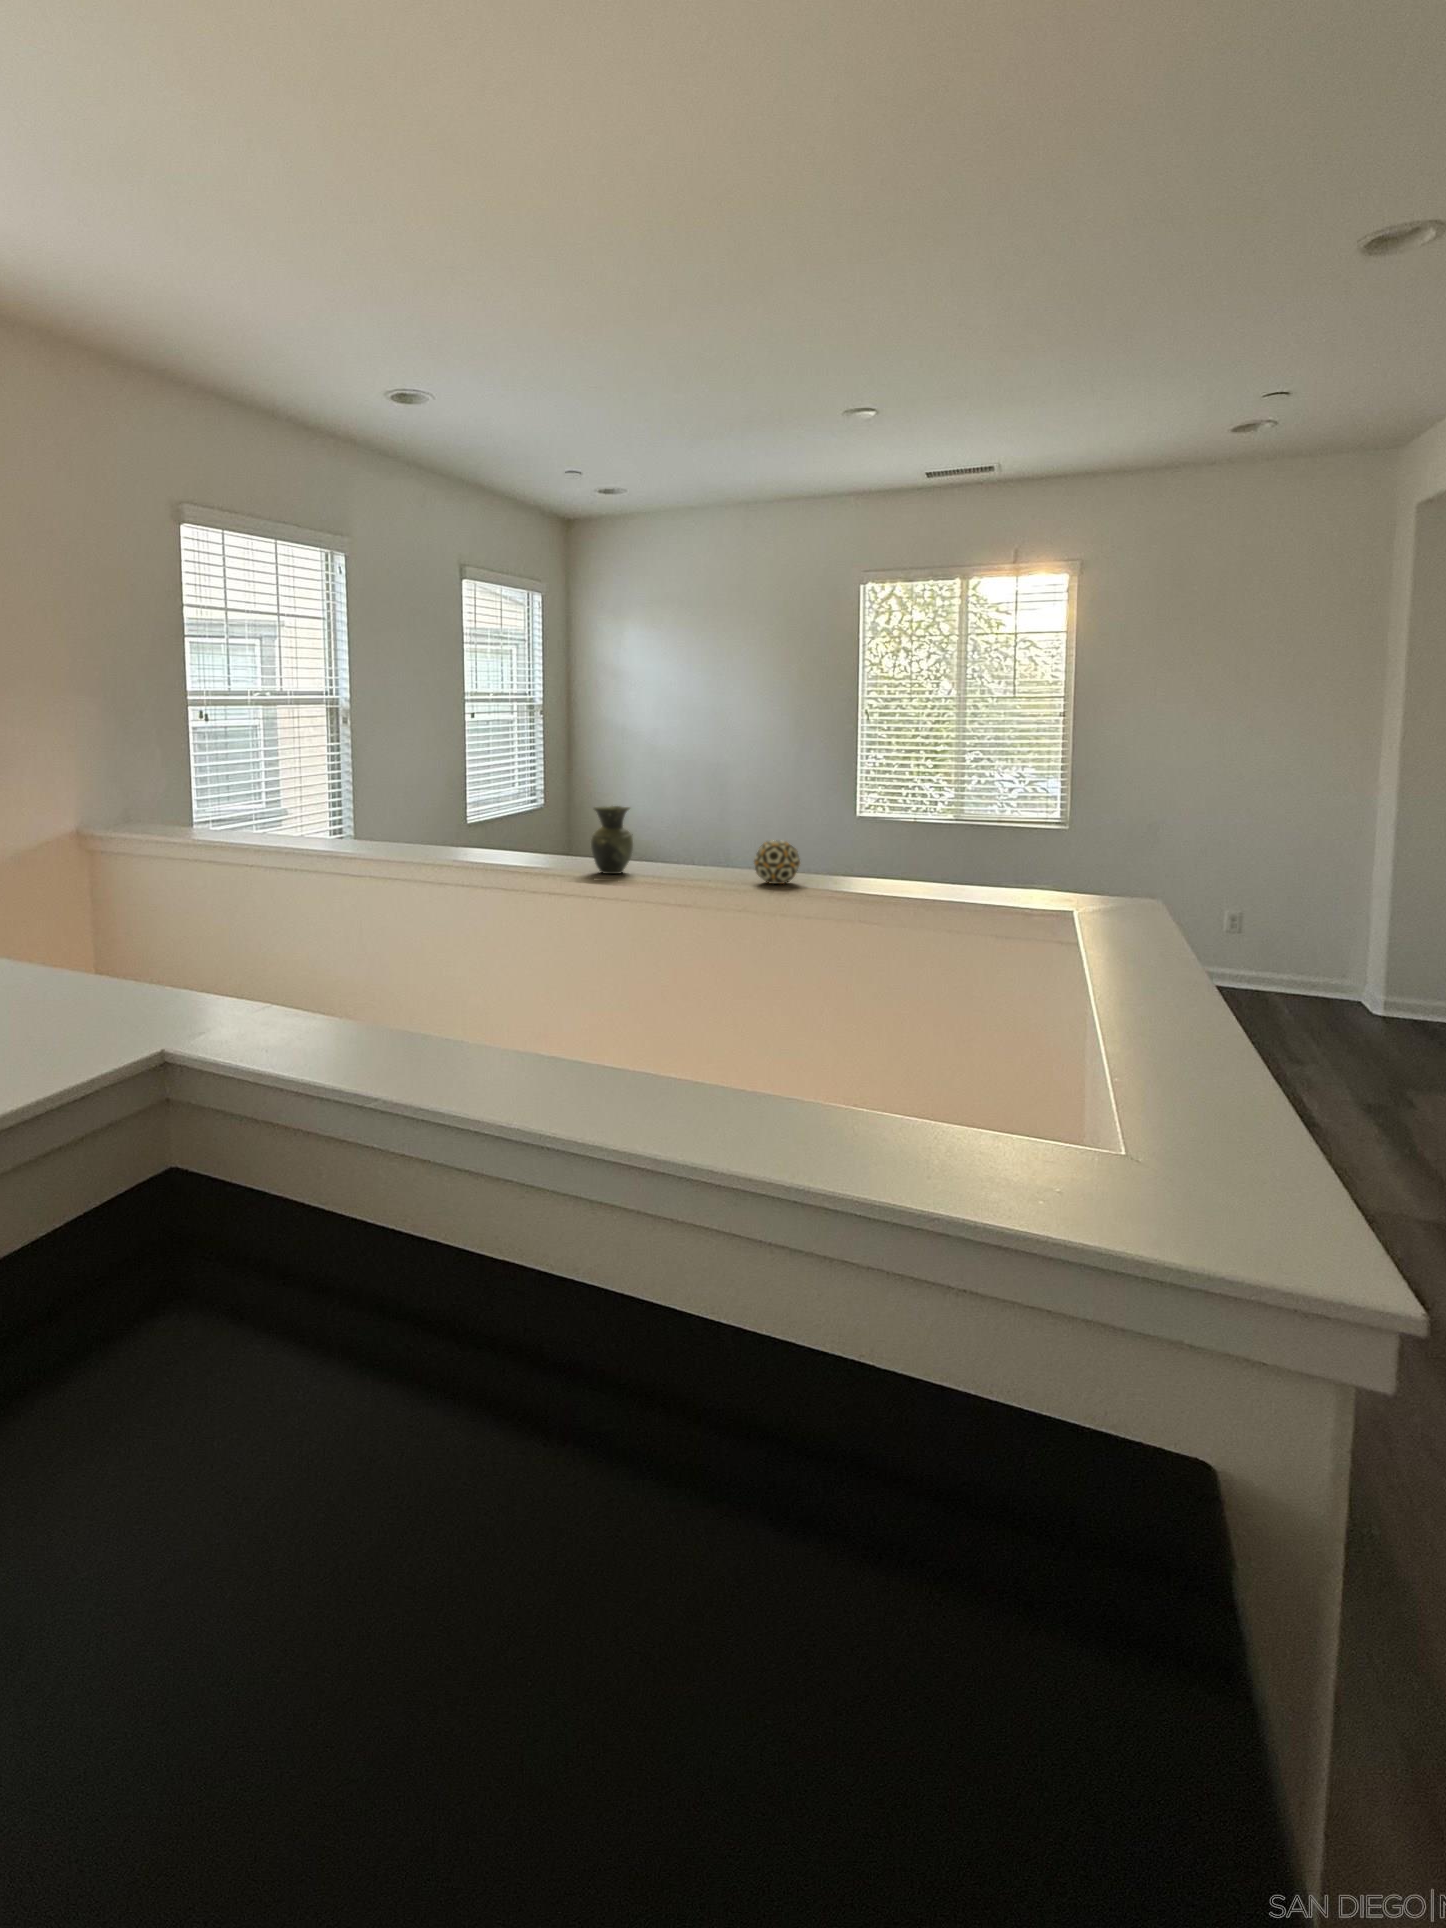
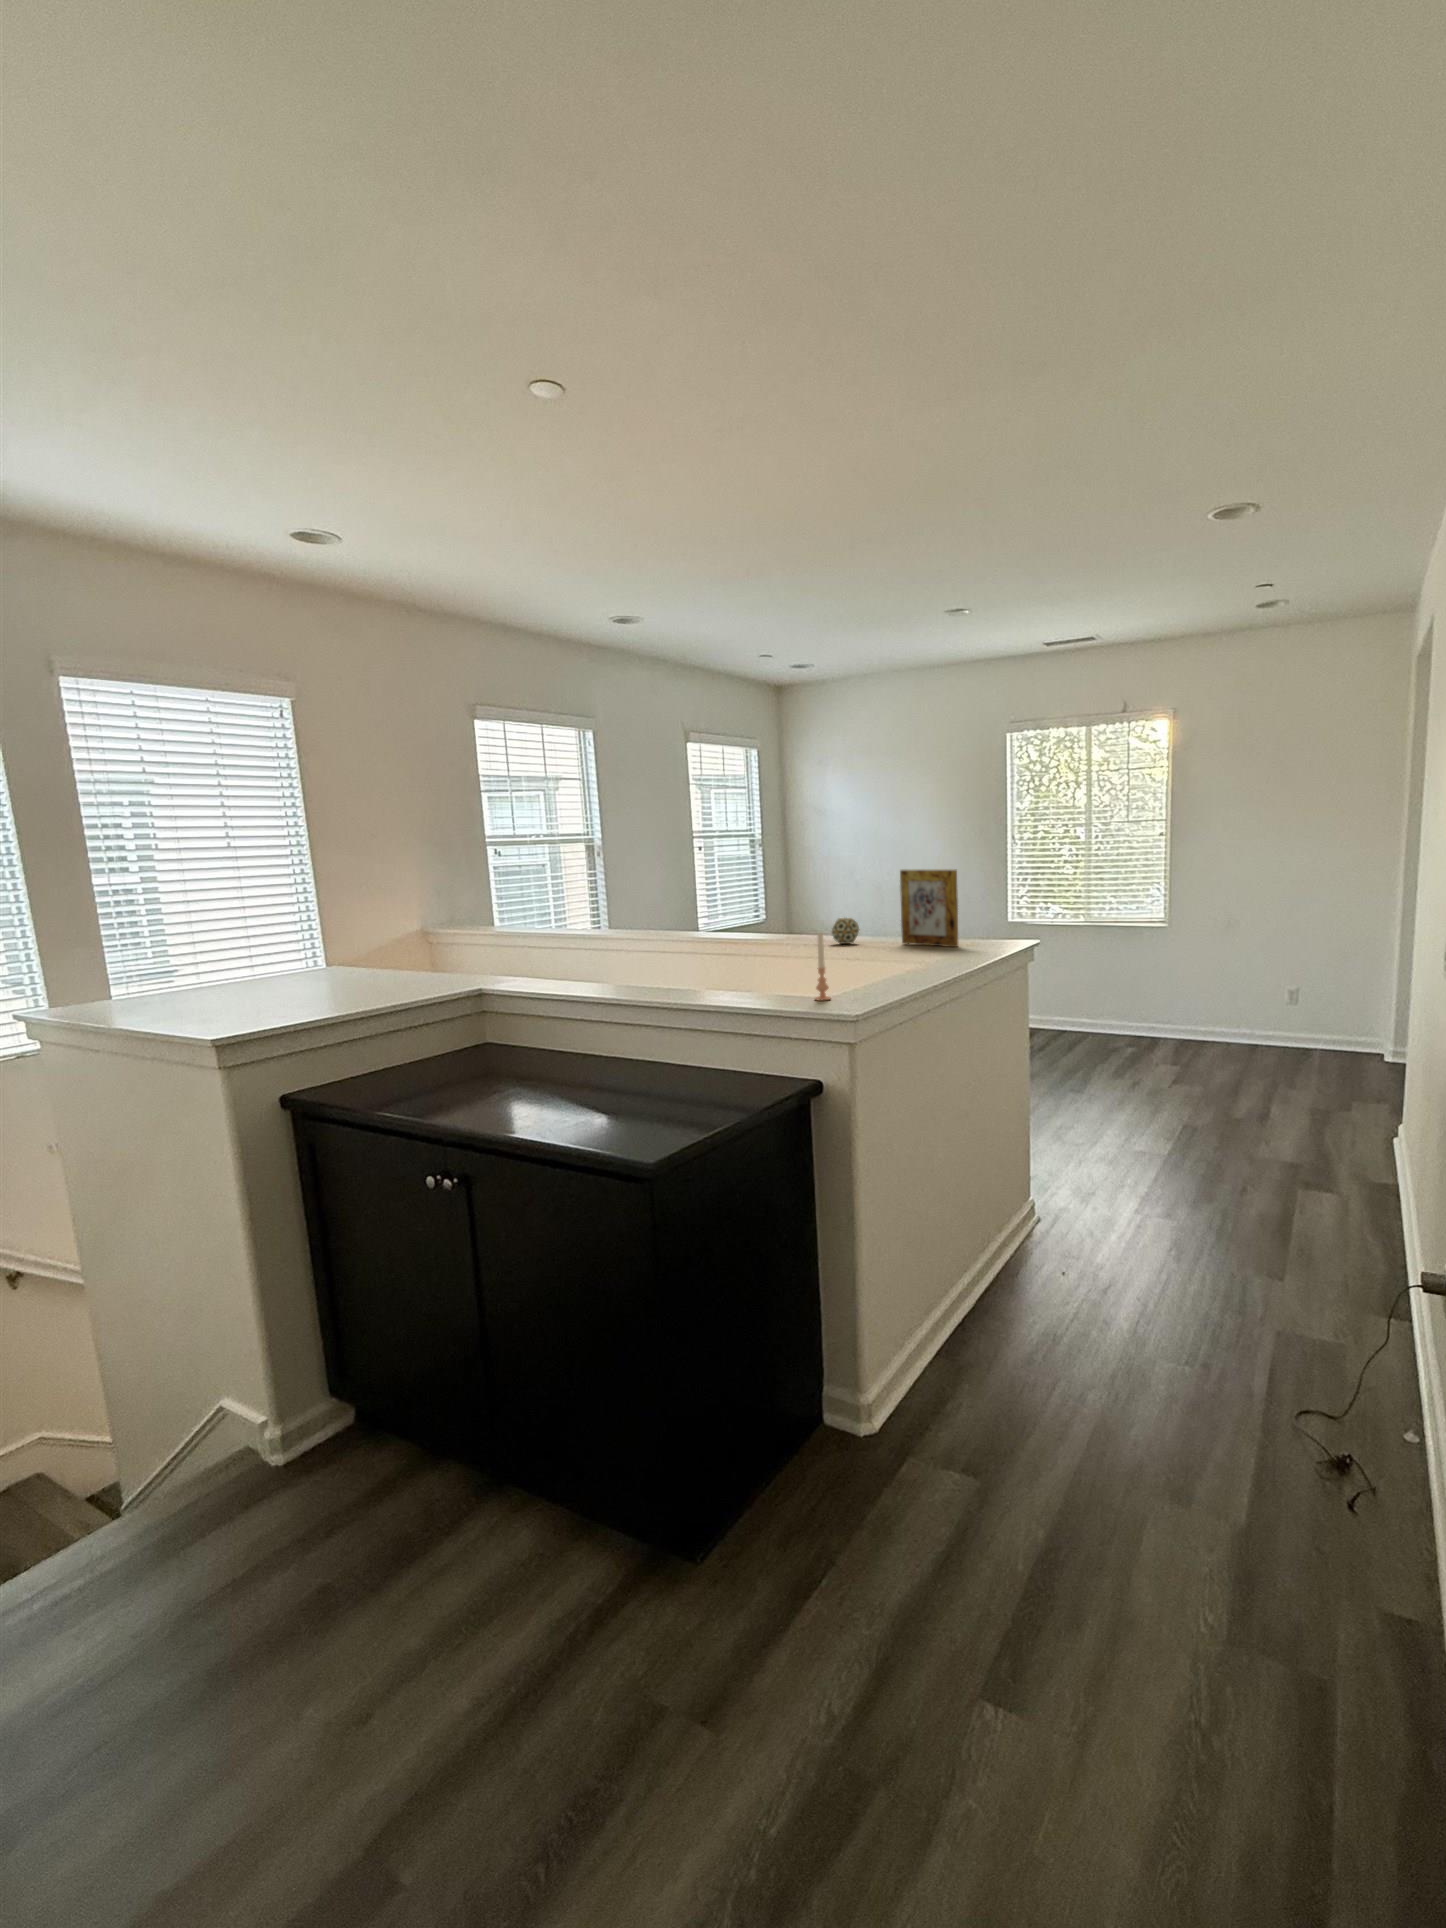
picture frame: none [875,767,991,901] -> present [900,869,958,947]
vase: present [591,806,633,874] -> none [738,901,764,943]
candle: none [1140,1009,1197,1219] -> present [814,933,831,1001]

